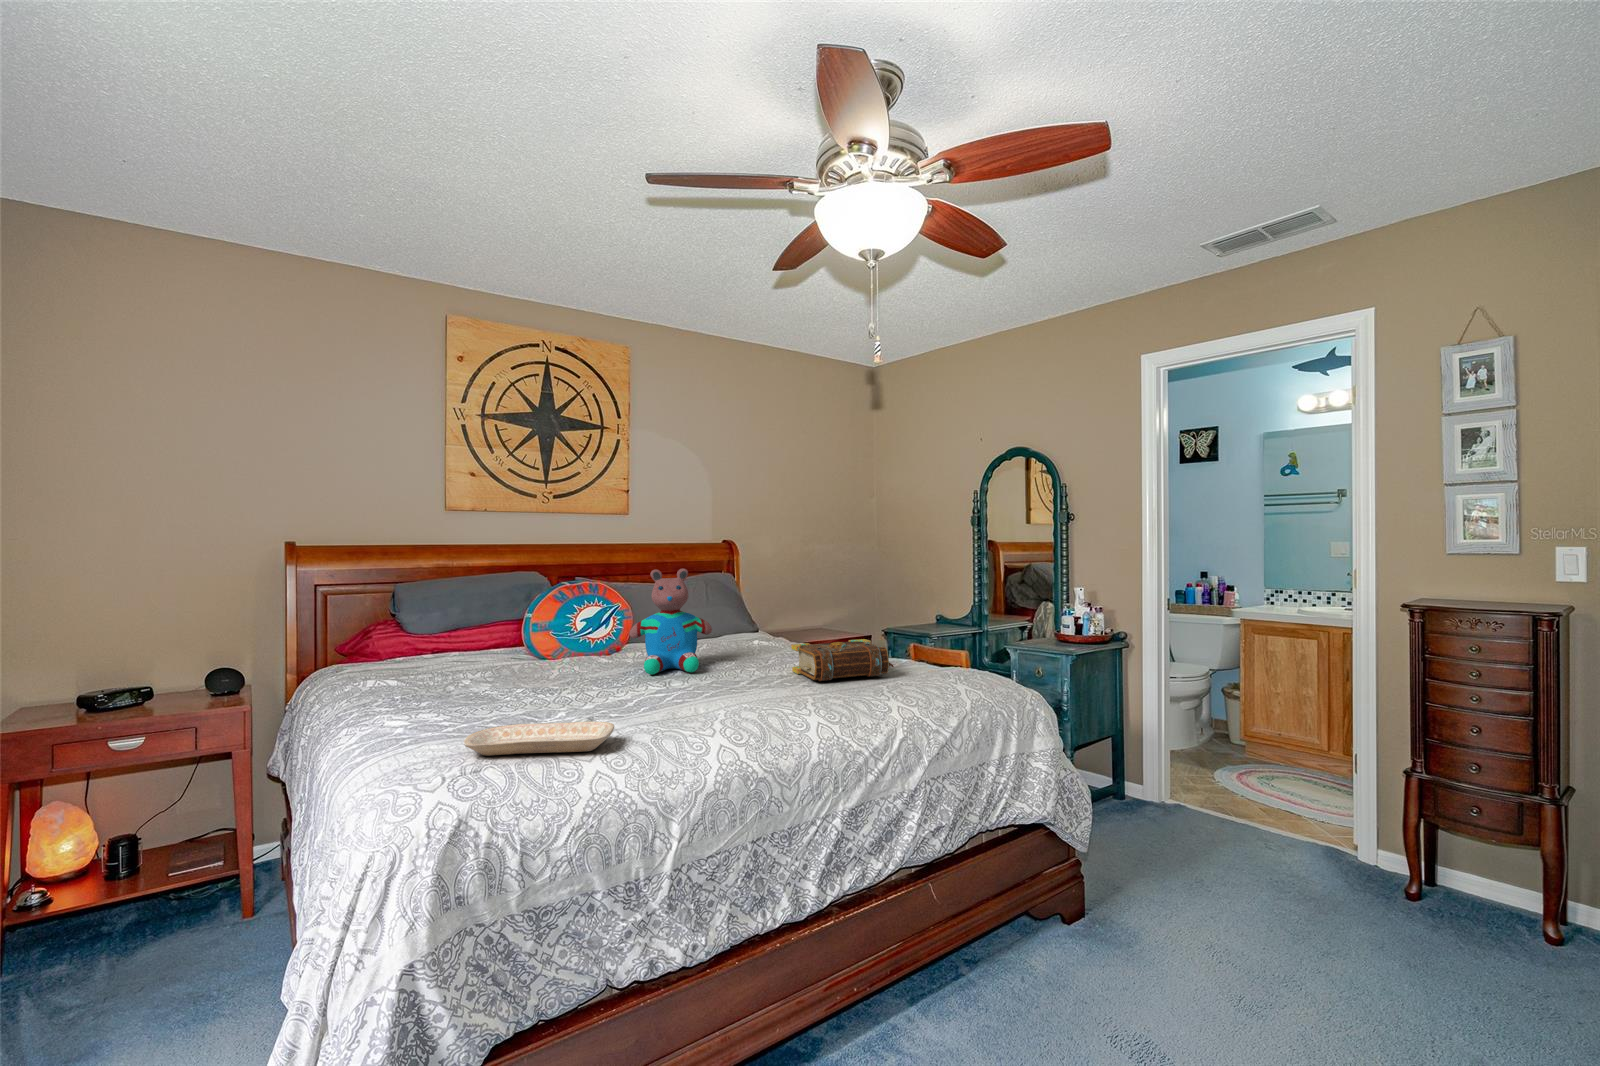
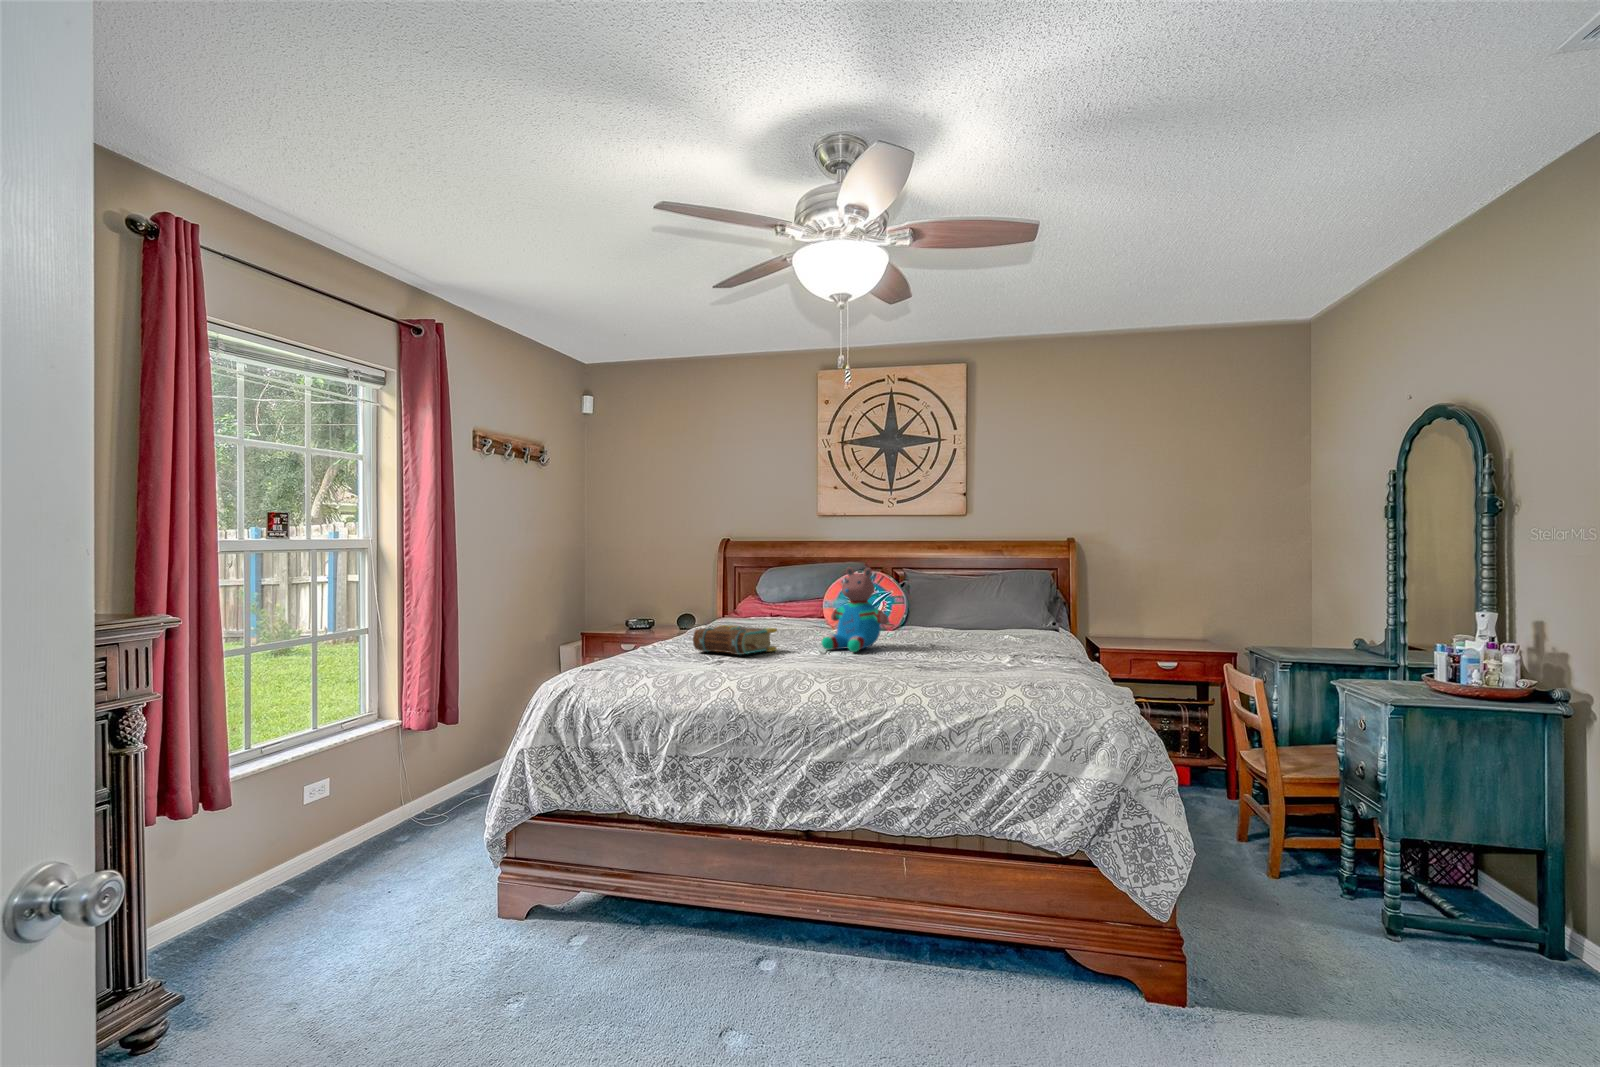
book: present [791,639,894,681] -> present [693,625,777,655]
tray: present [464,721,614,756] -> none [613,654,687,674]

